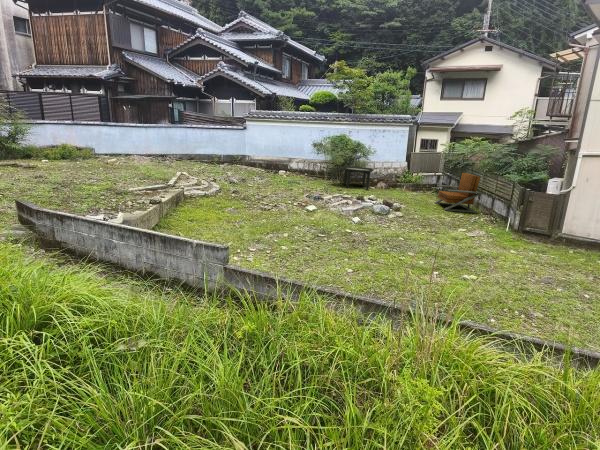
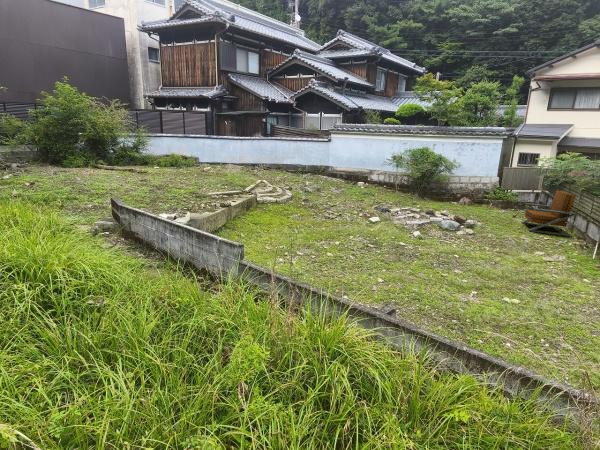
round table: present [342,167,374,189] -> none [421,180,457,205]

